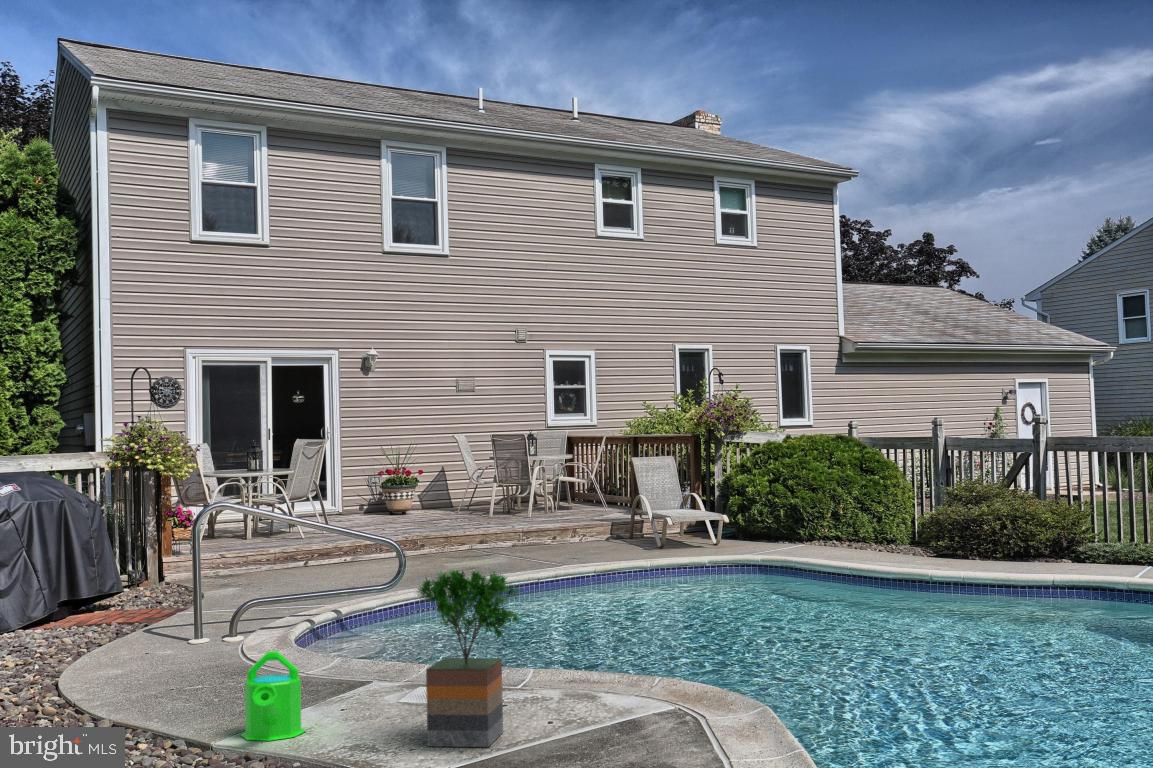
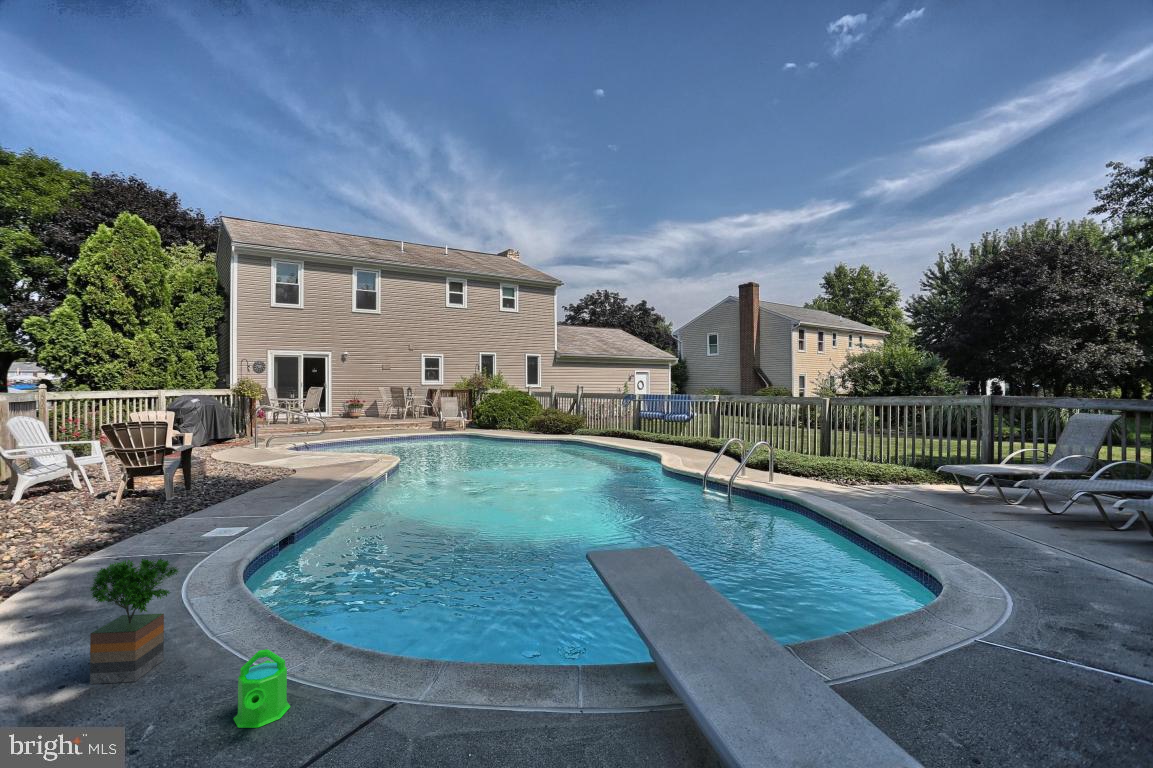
potted tree: present [417,570,520,747] -> present [90,559,179,684]

